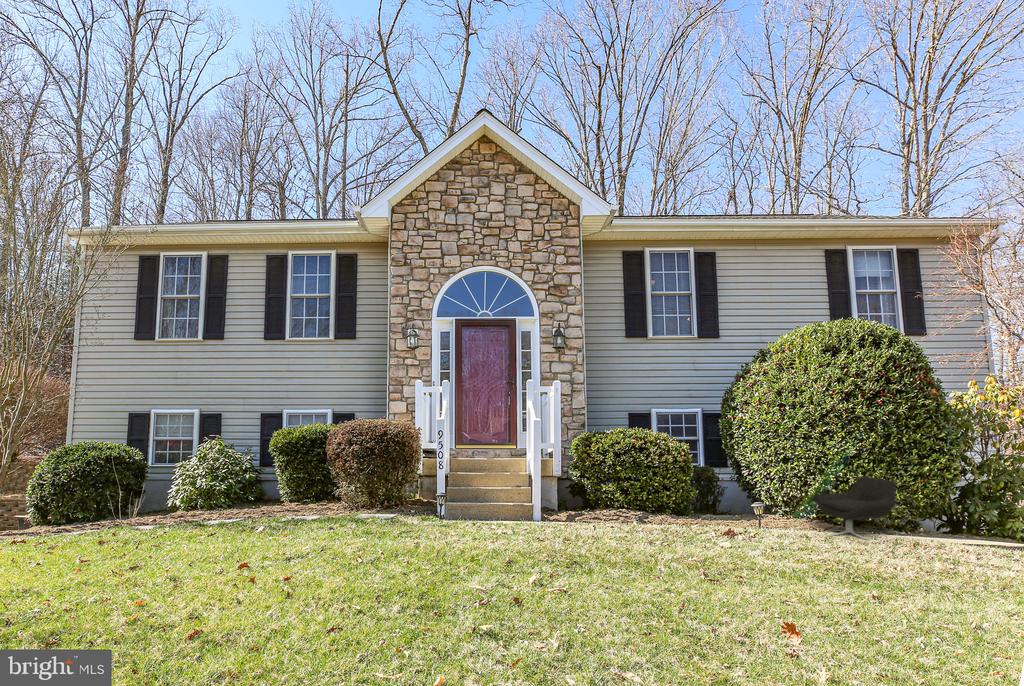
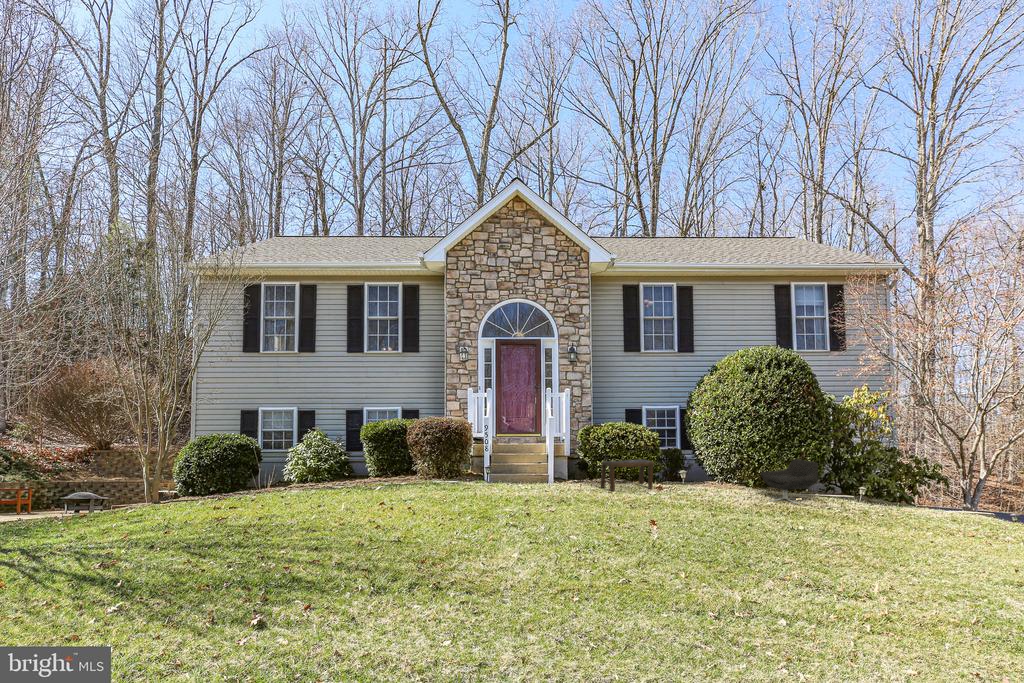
bench: none [591,478,664,522] -> present [601,459,654,491]

